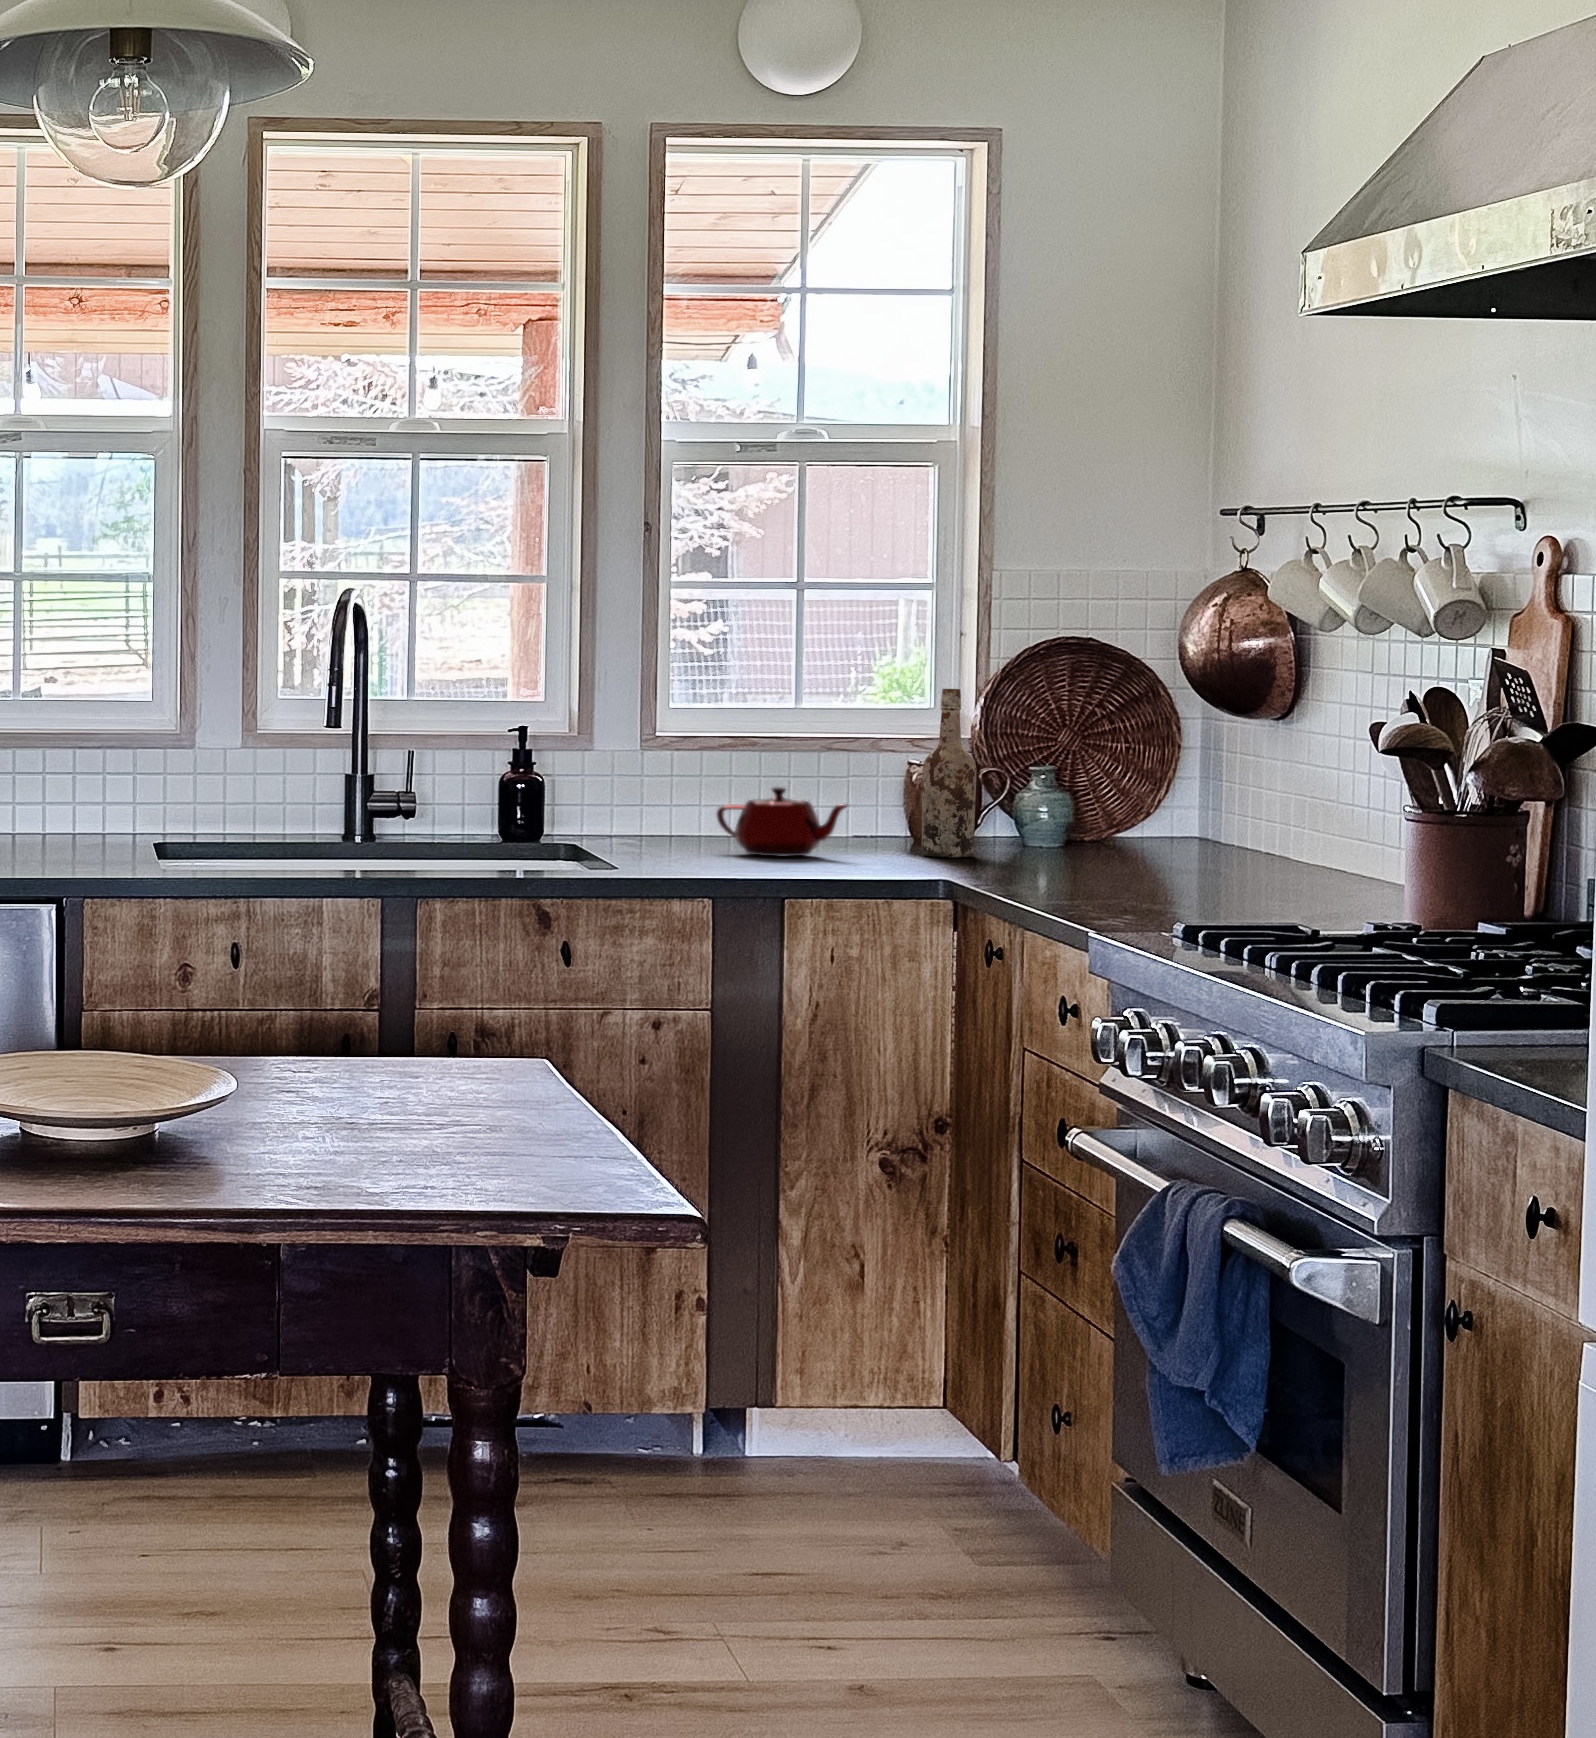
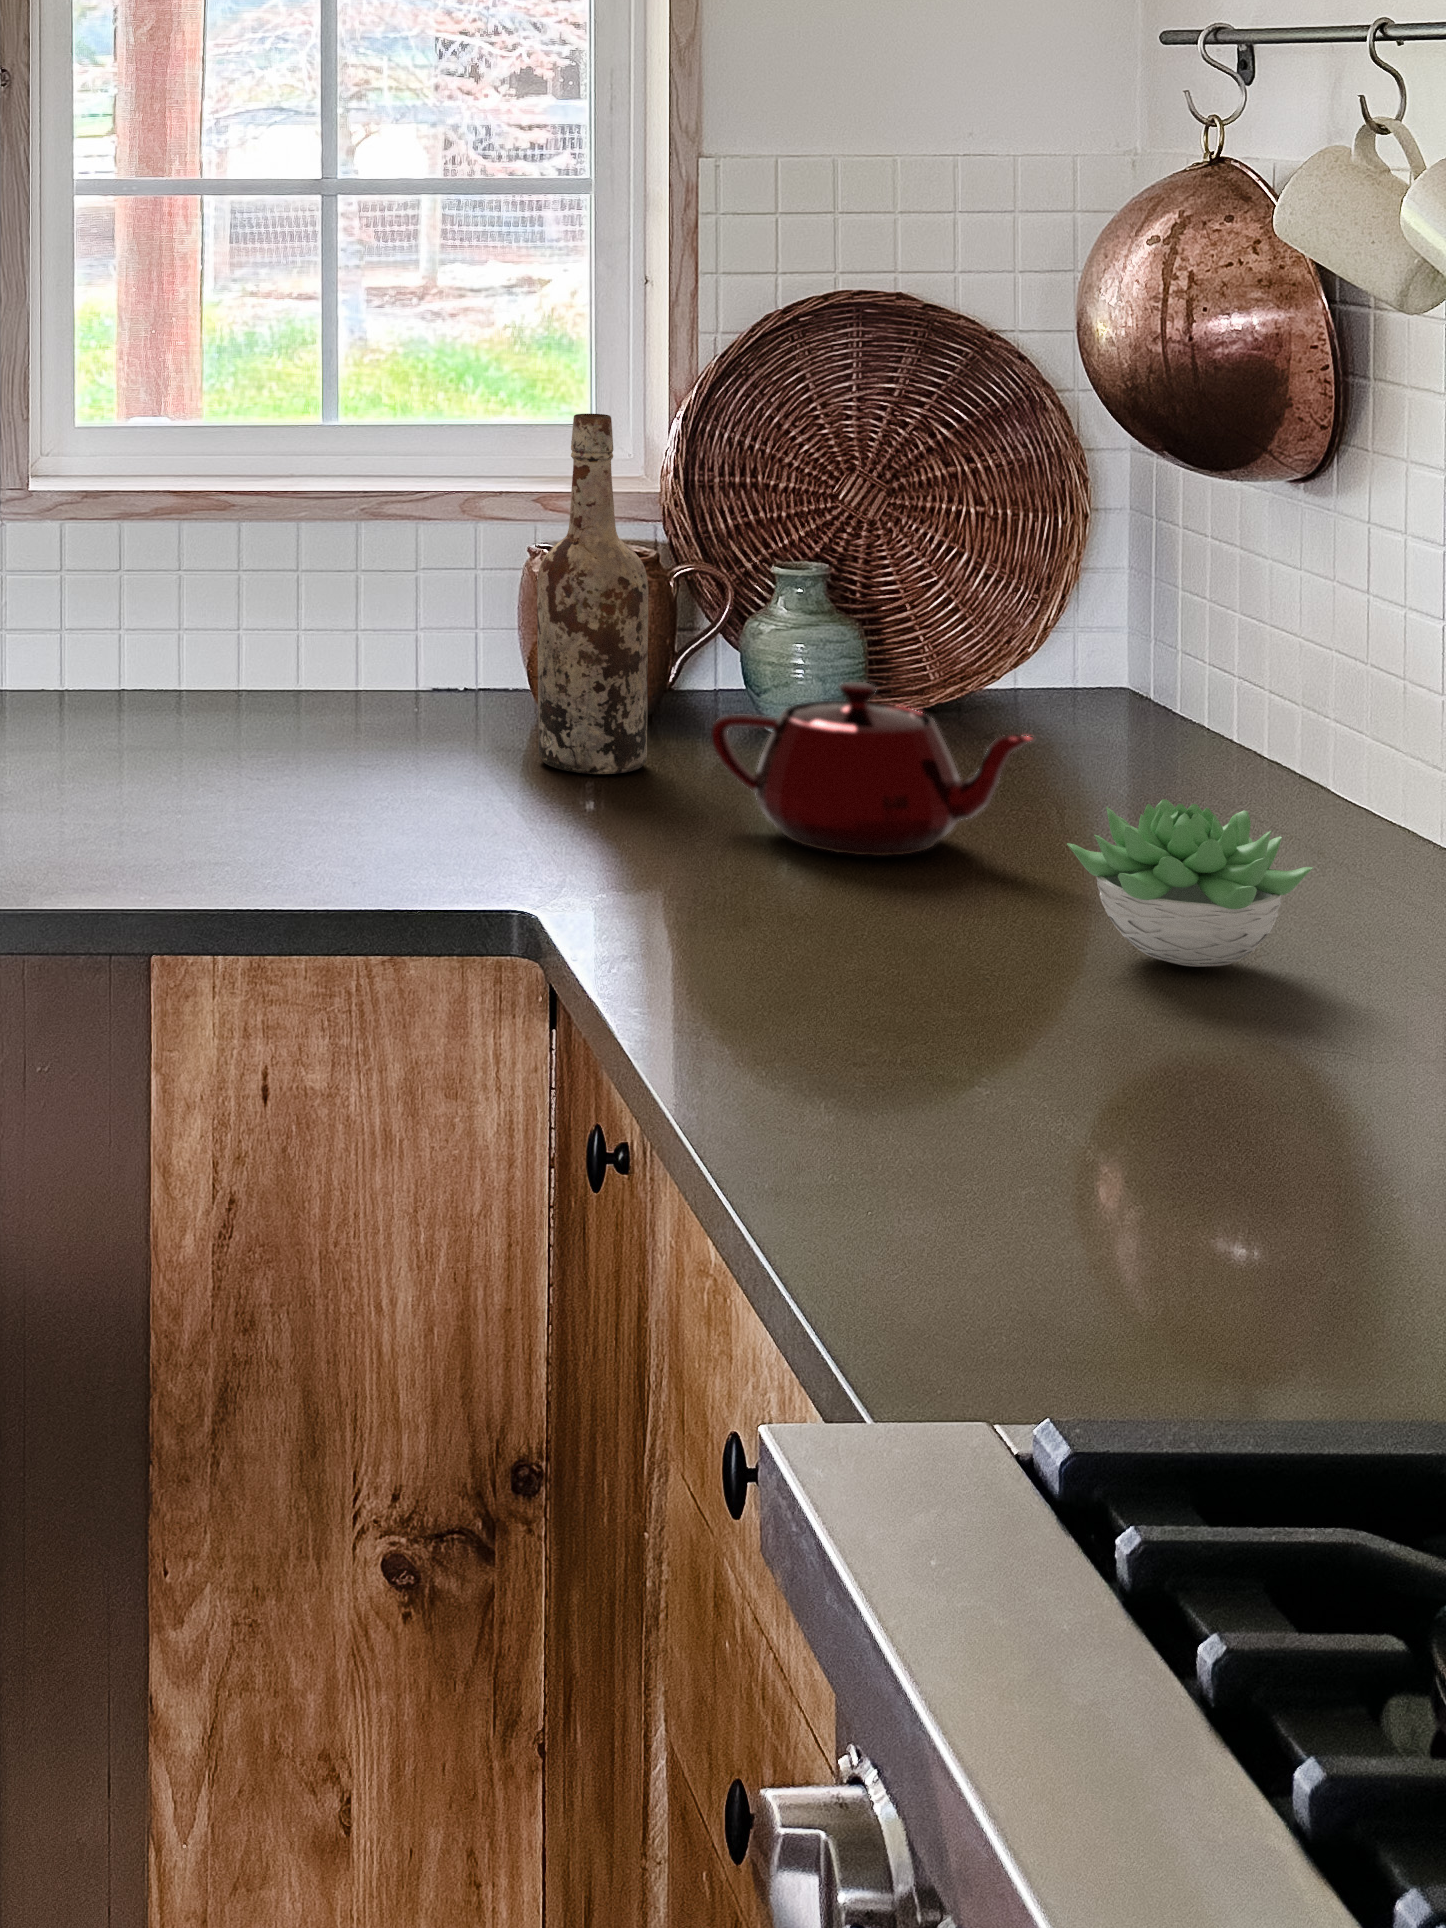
teapot: present [717,787,847,856] -> present [711,682,1034,856]
succulent plant: none [1178,823,1276,886] -> present [1067,799,1313,967]

